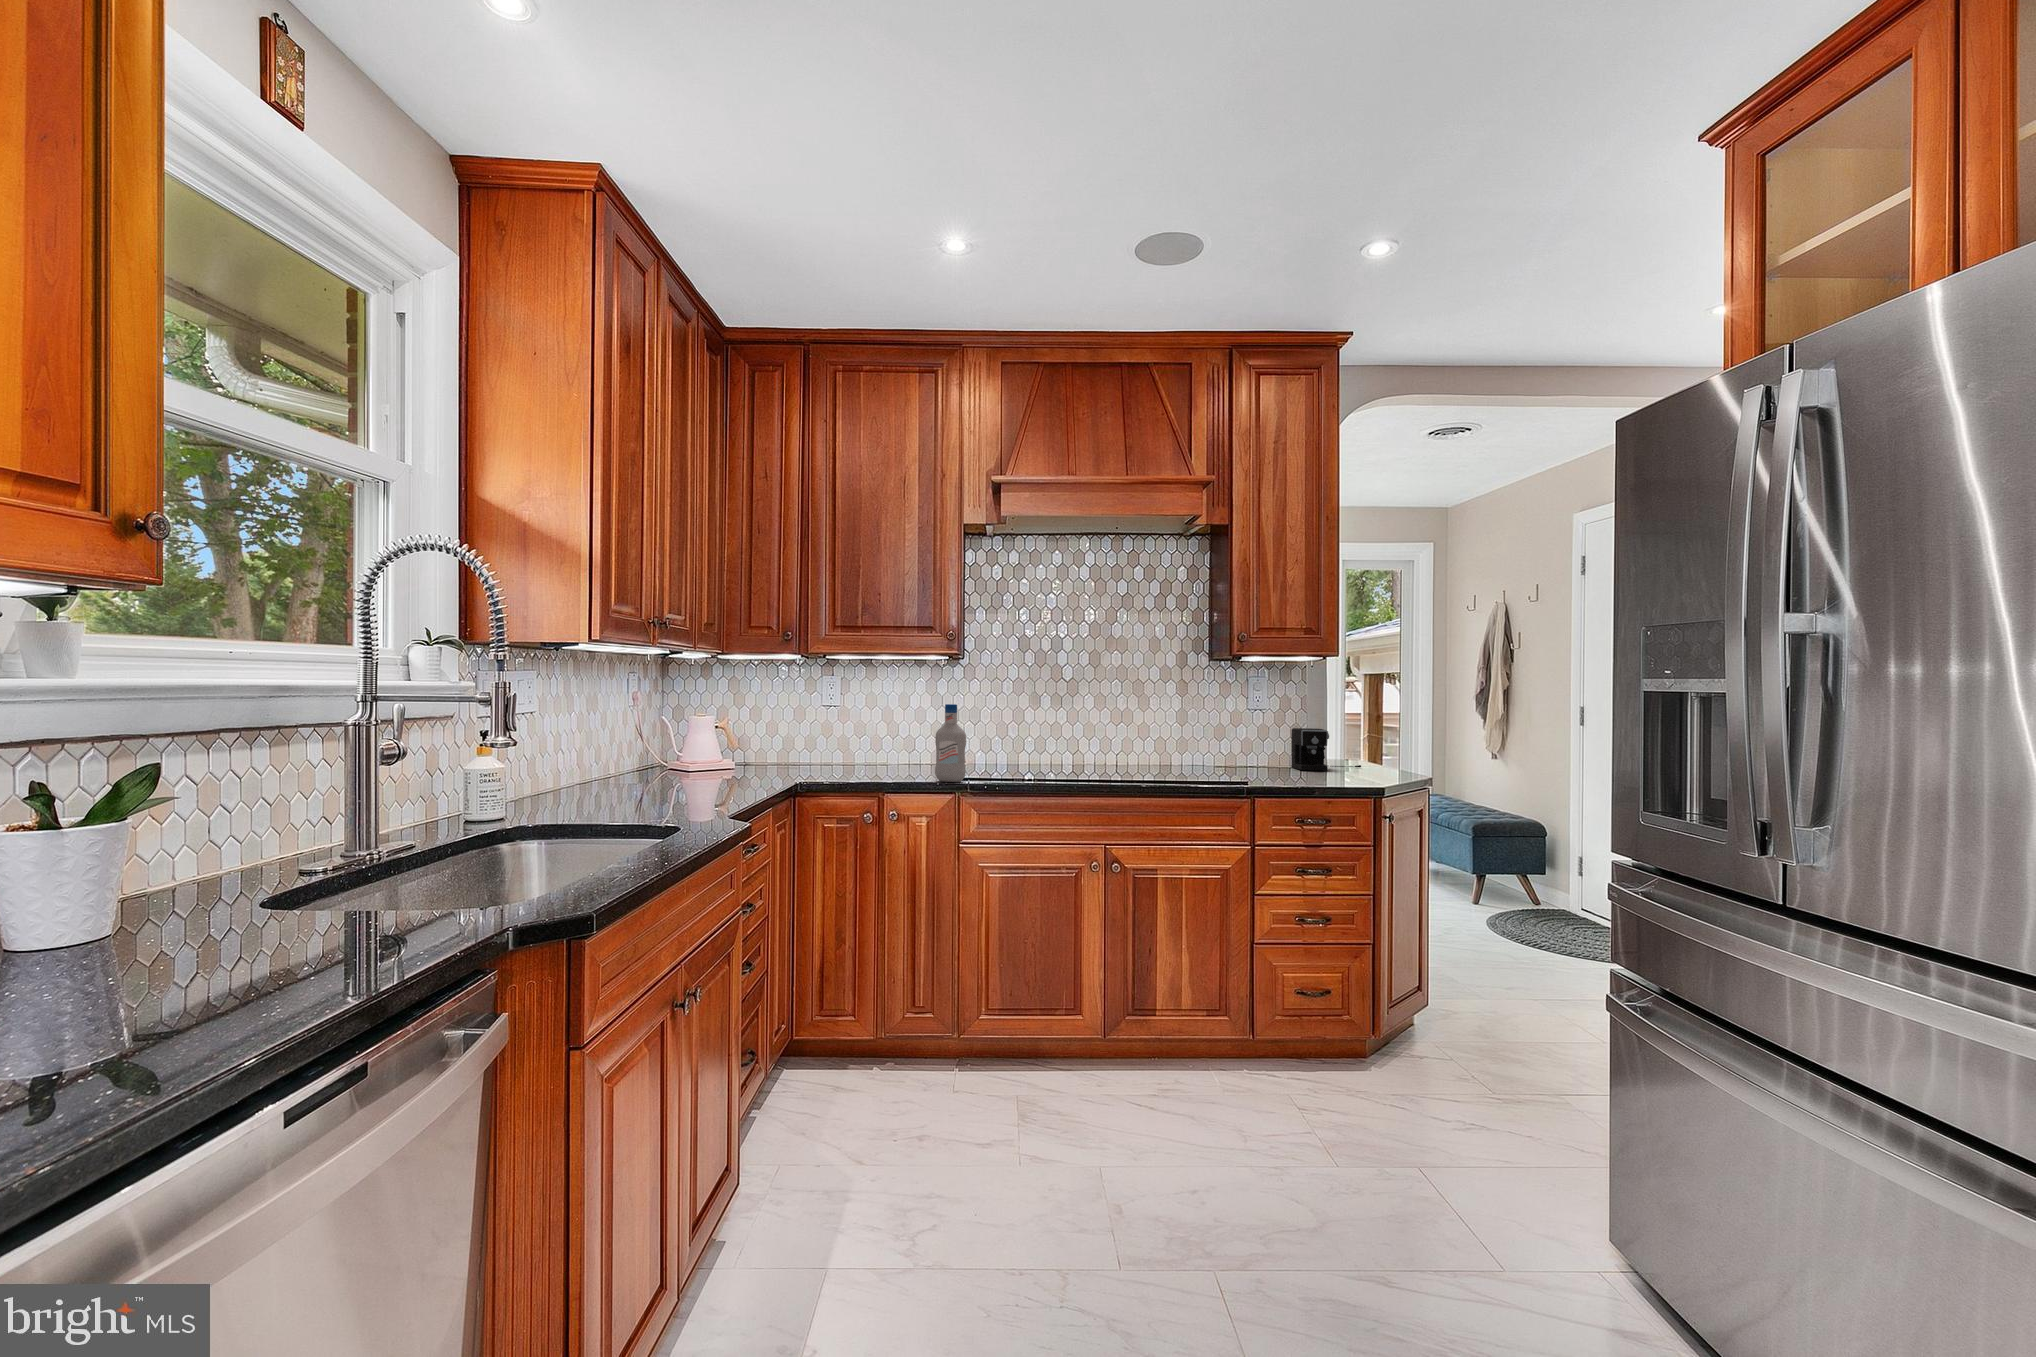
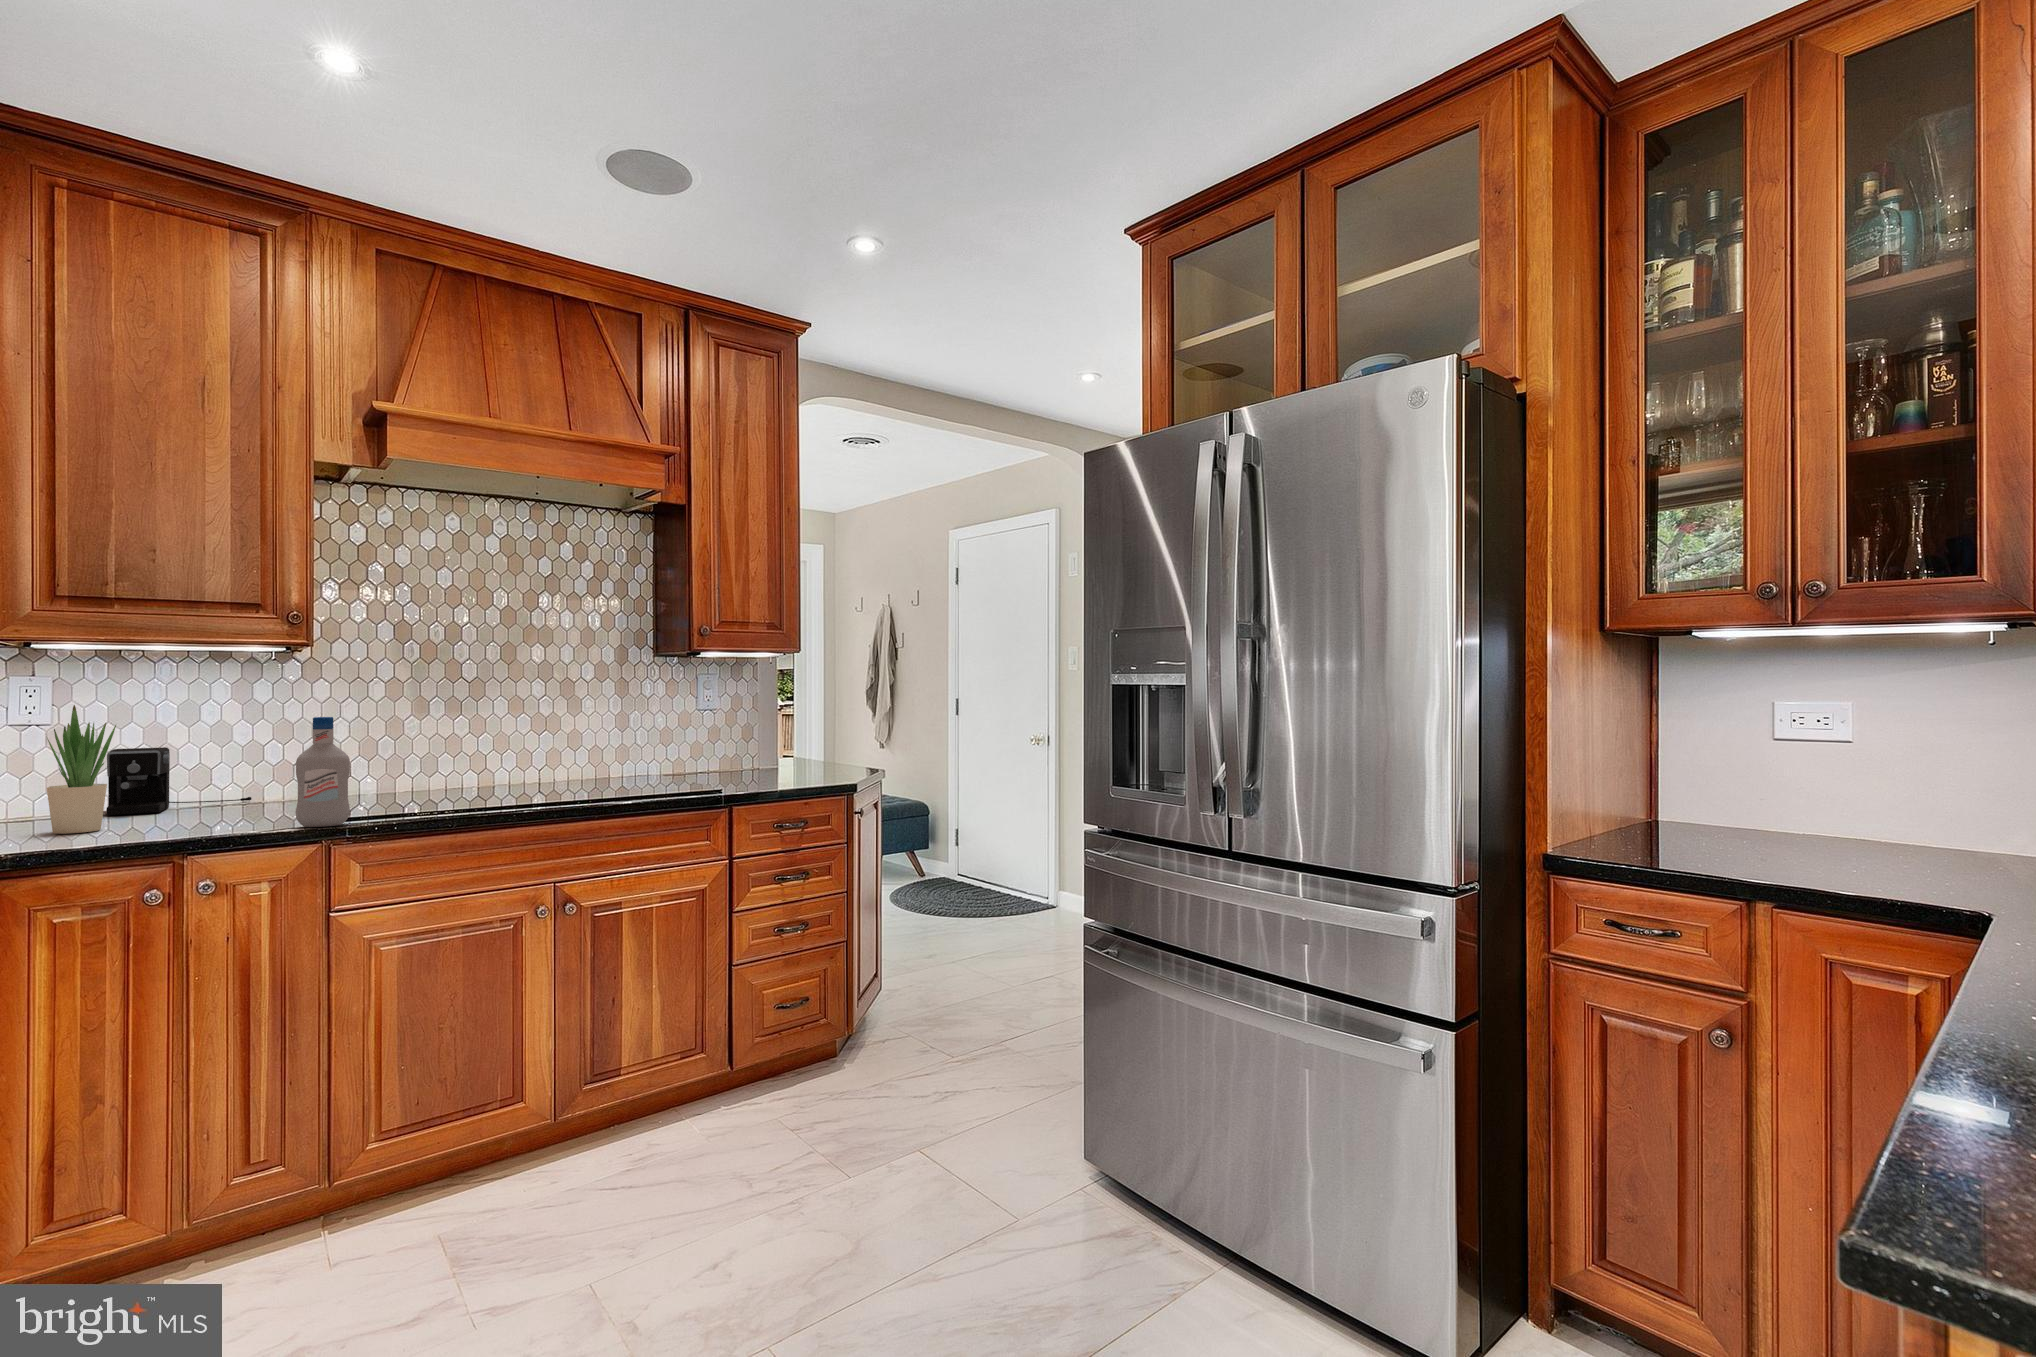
potted plant: none [818,692,853,773] -> present [47,705,116,834]
coffee maker: present [1291,728,1361,771] -> present [106,747,252,815]

